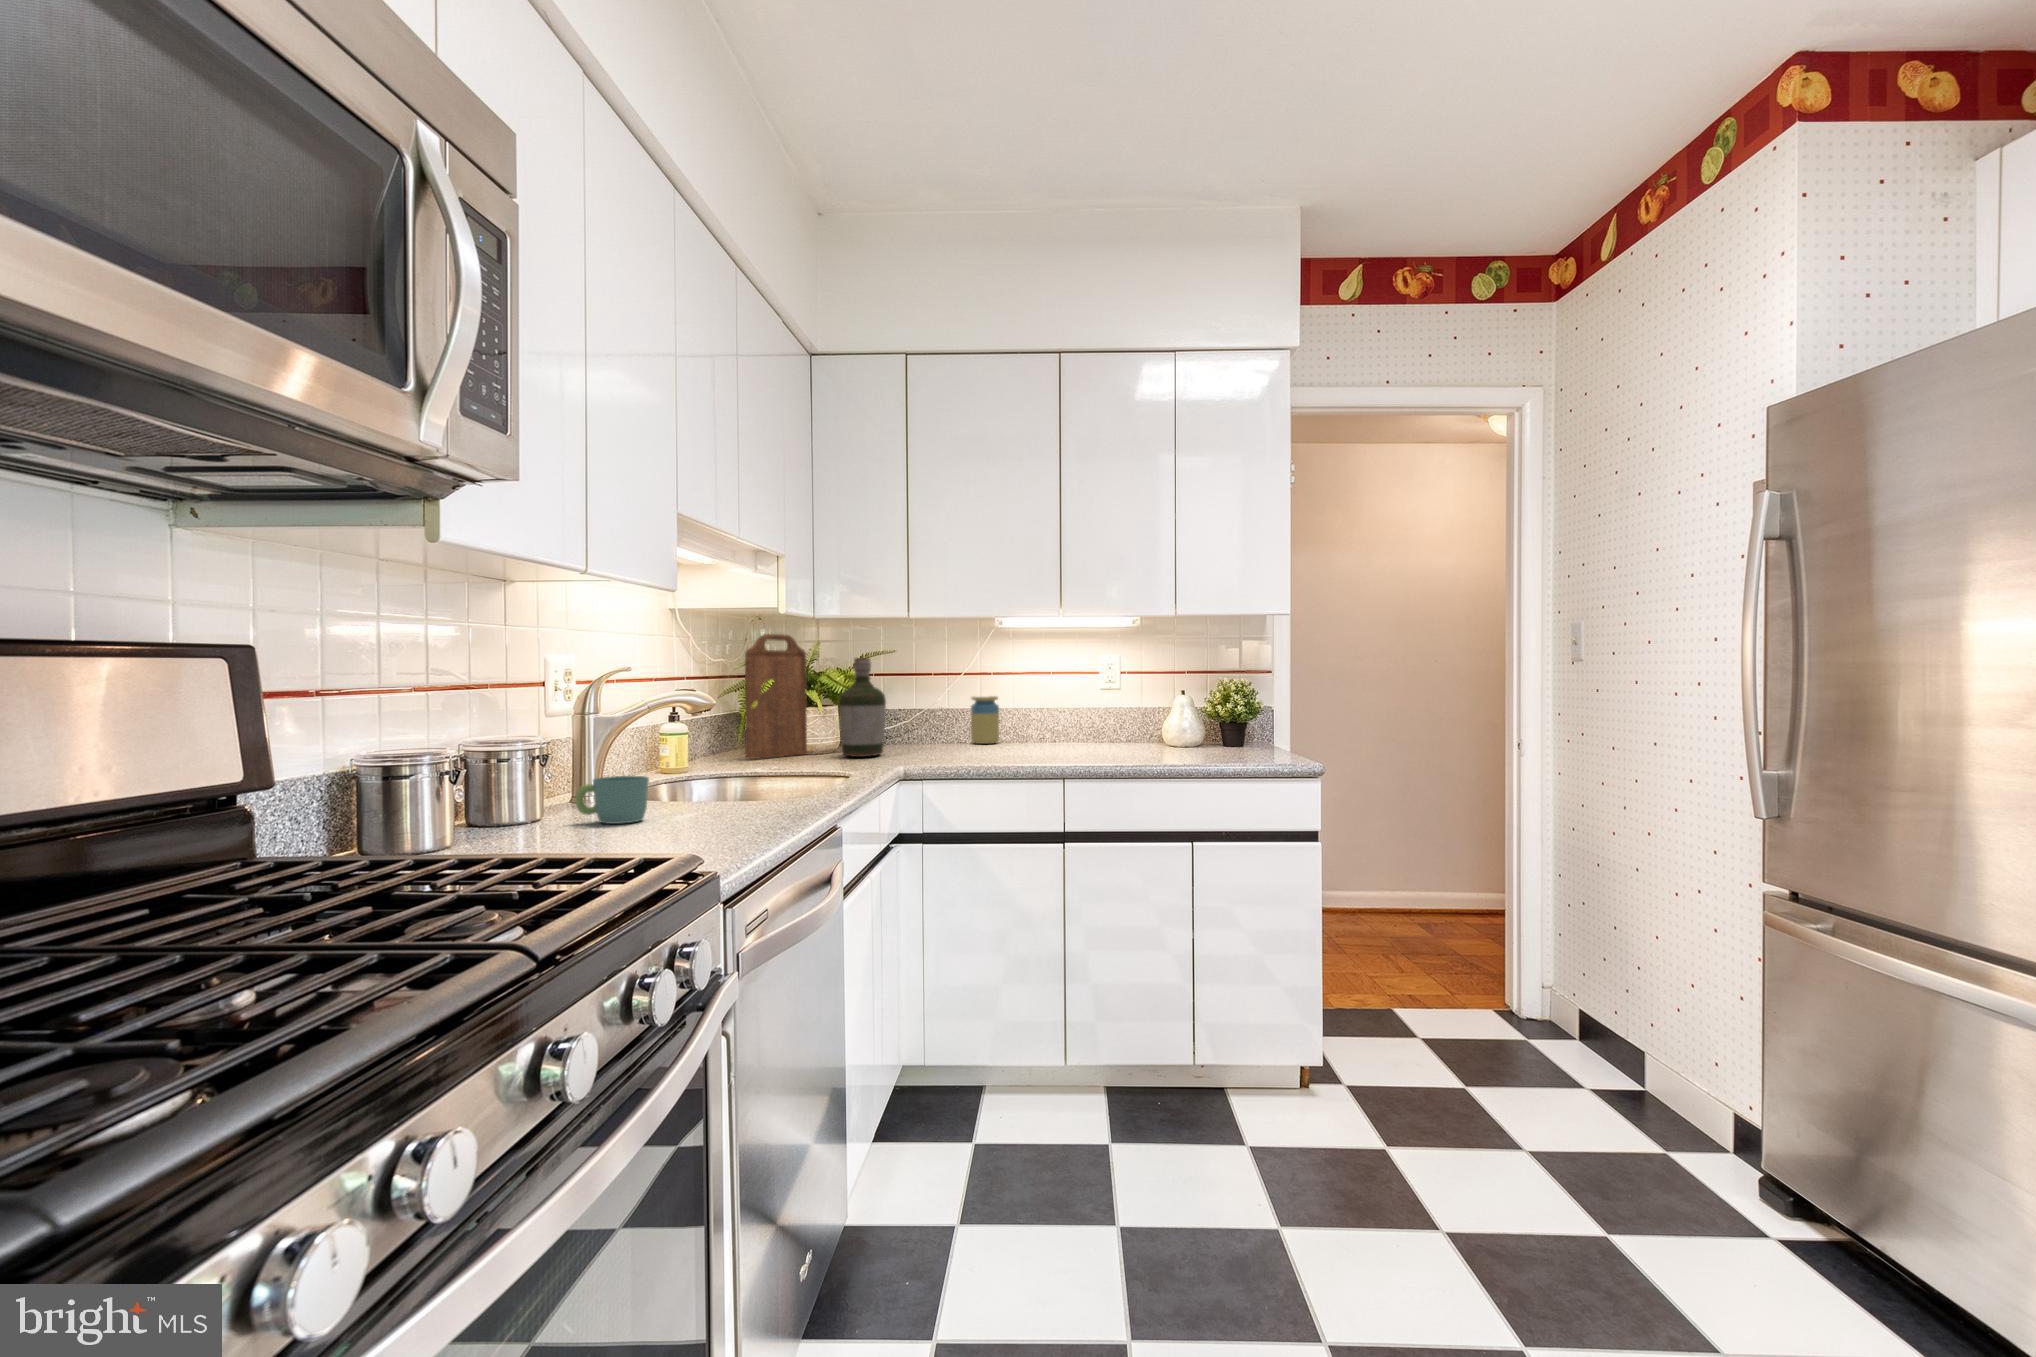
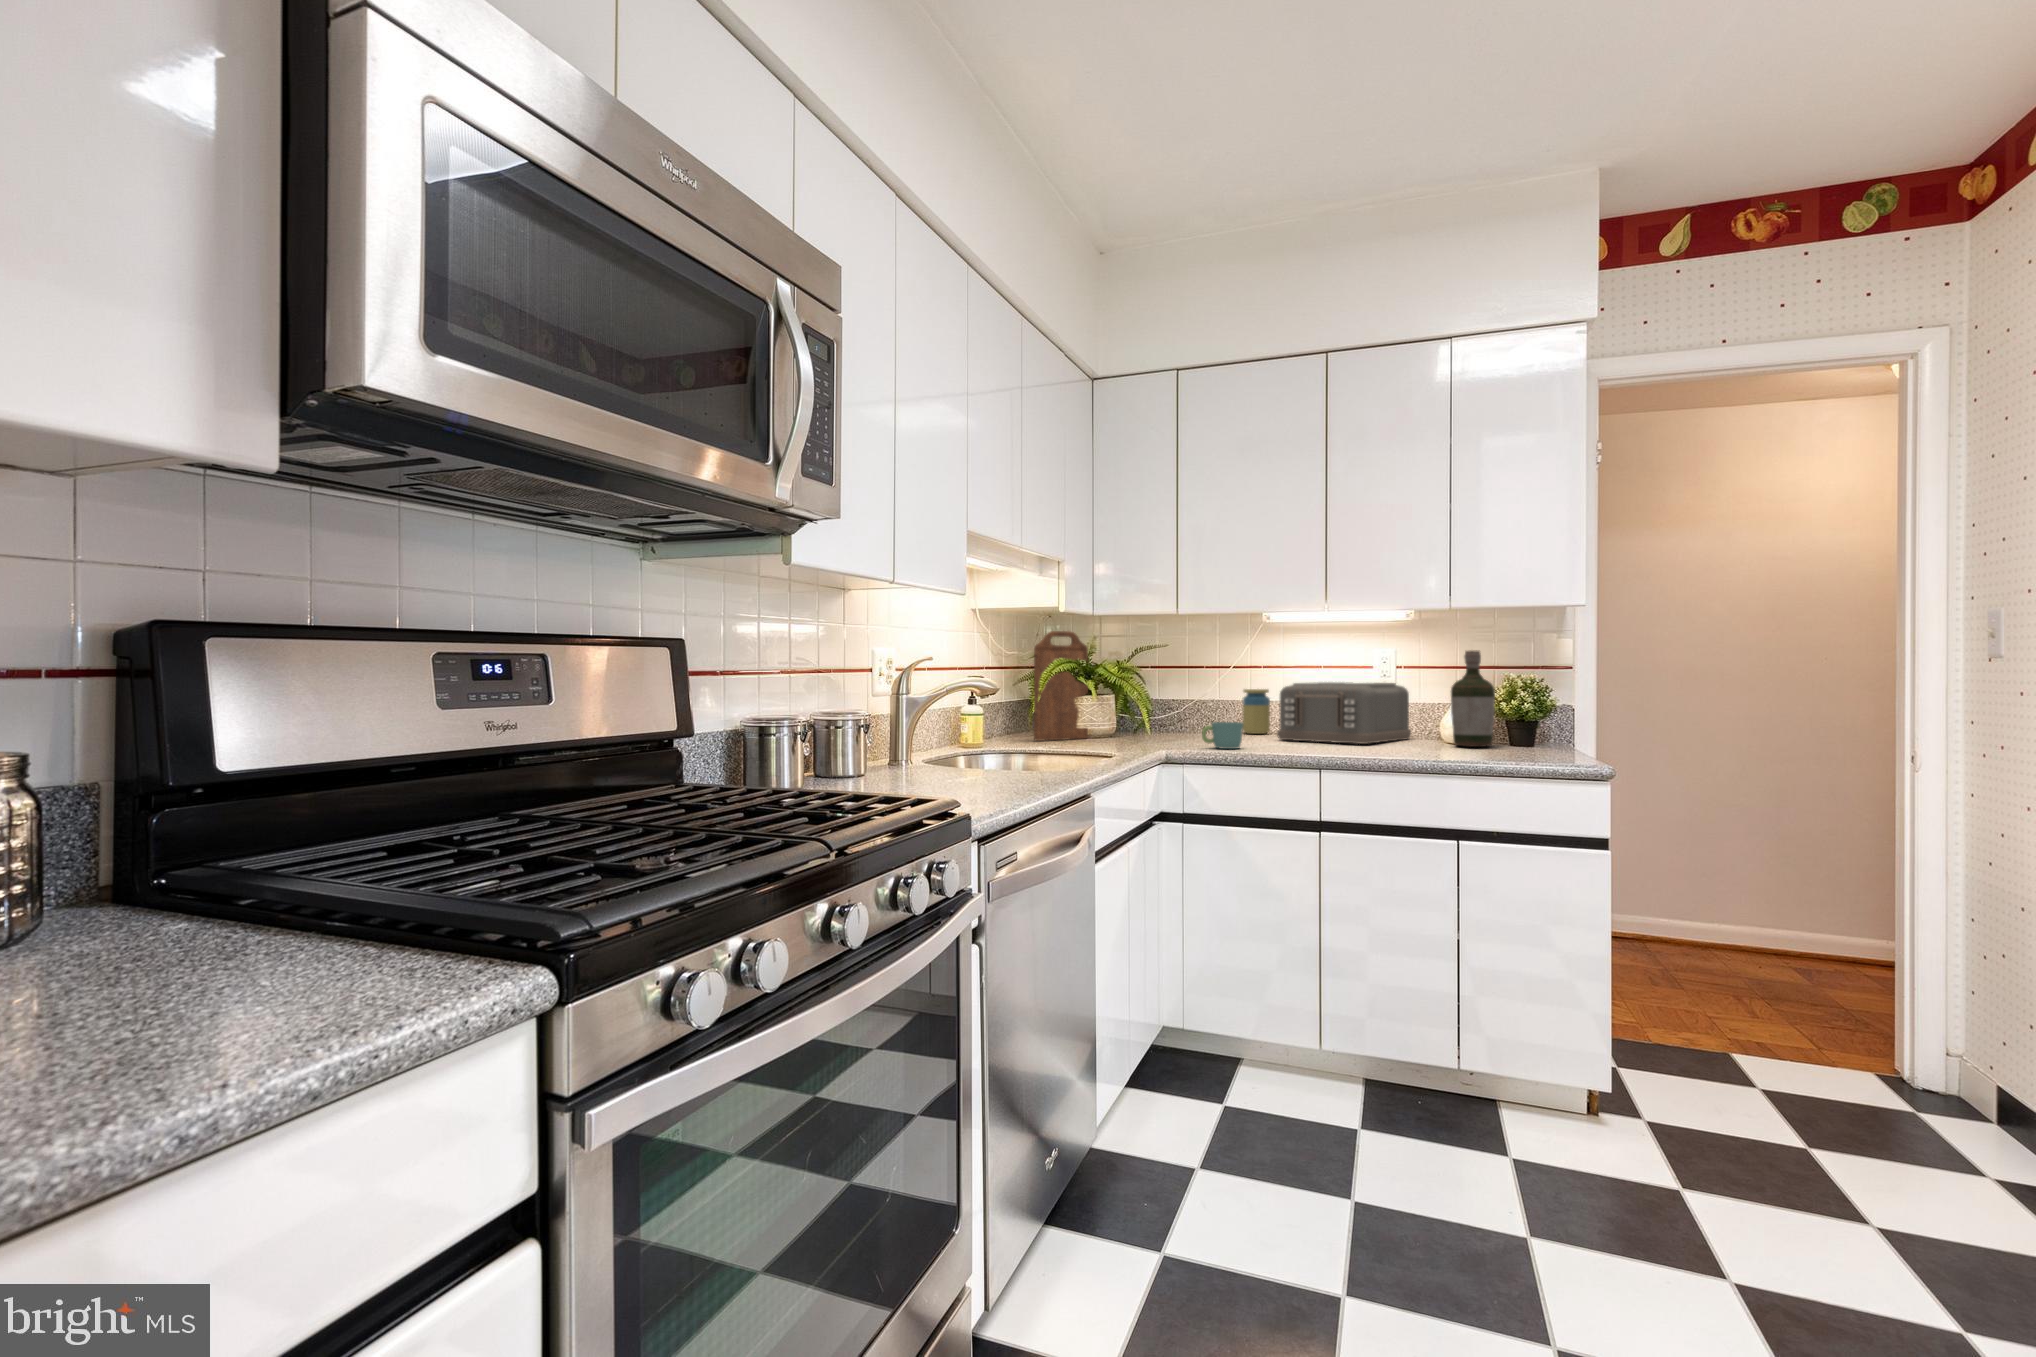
bottle: present [839,658,886,757] -> present [1451,650,1495,747]
toaster: none [1012,689,1141,753] -> present [1277,682,1411,744]
mug: present [576,776,649,824] -> present [1202,722,1243,749]

